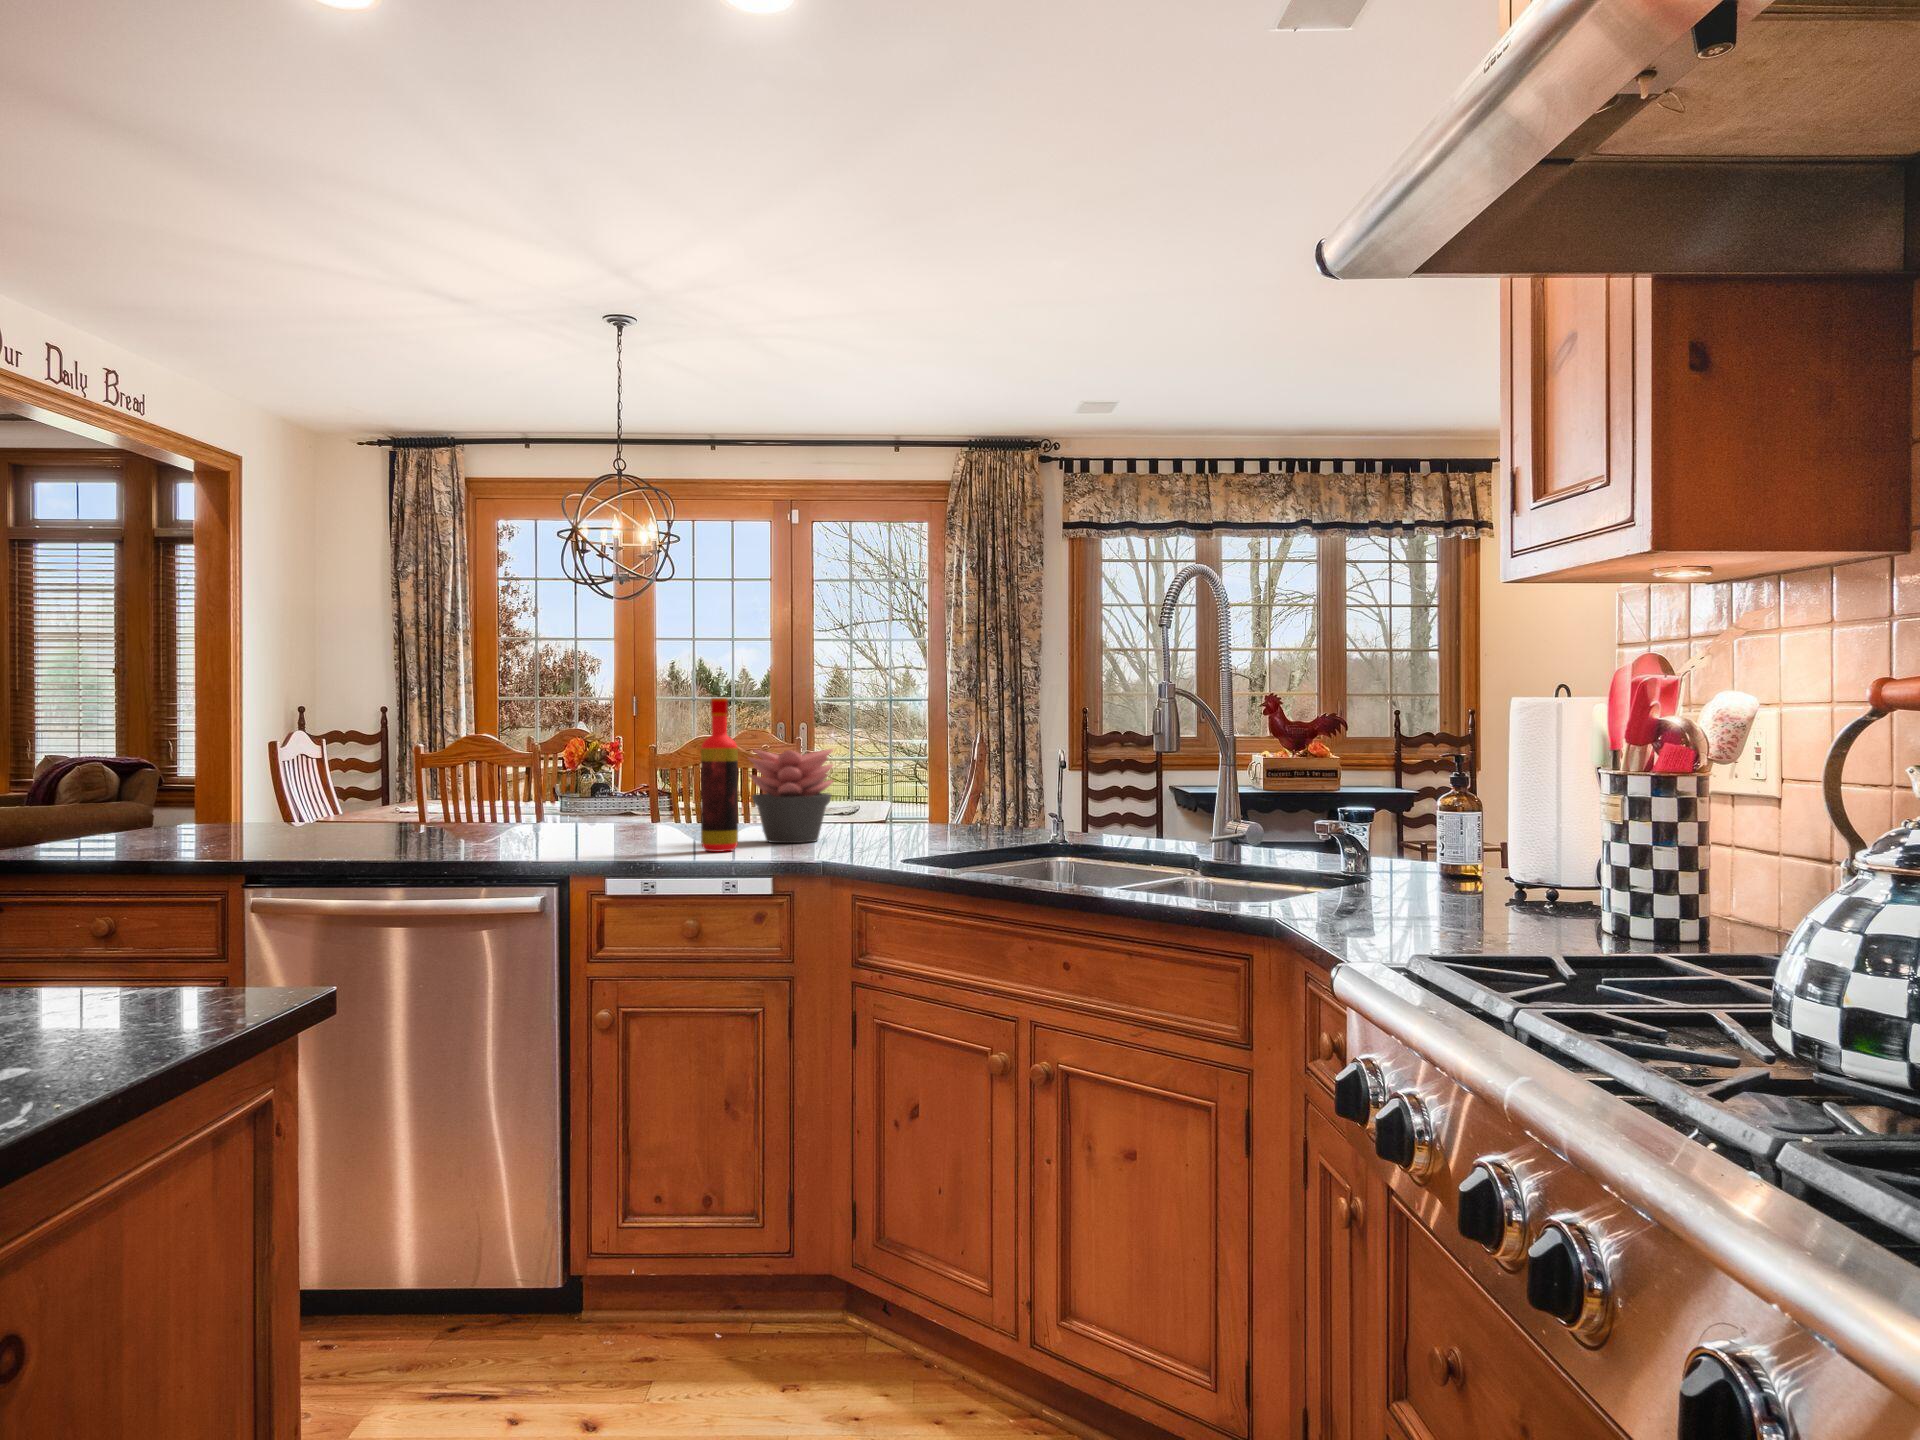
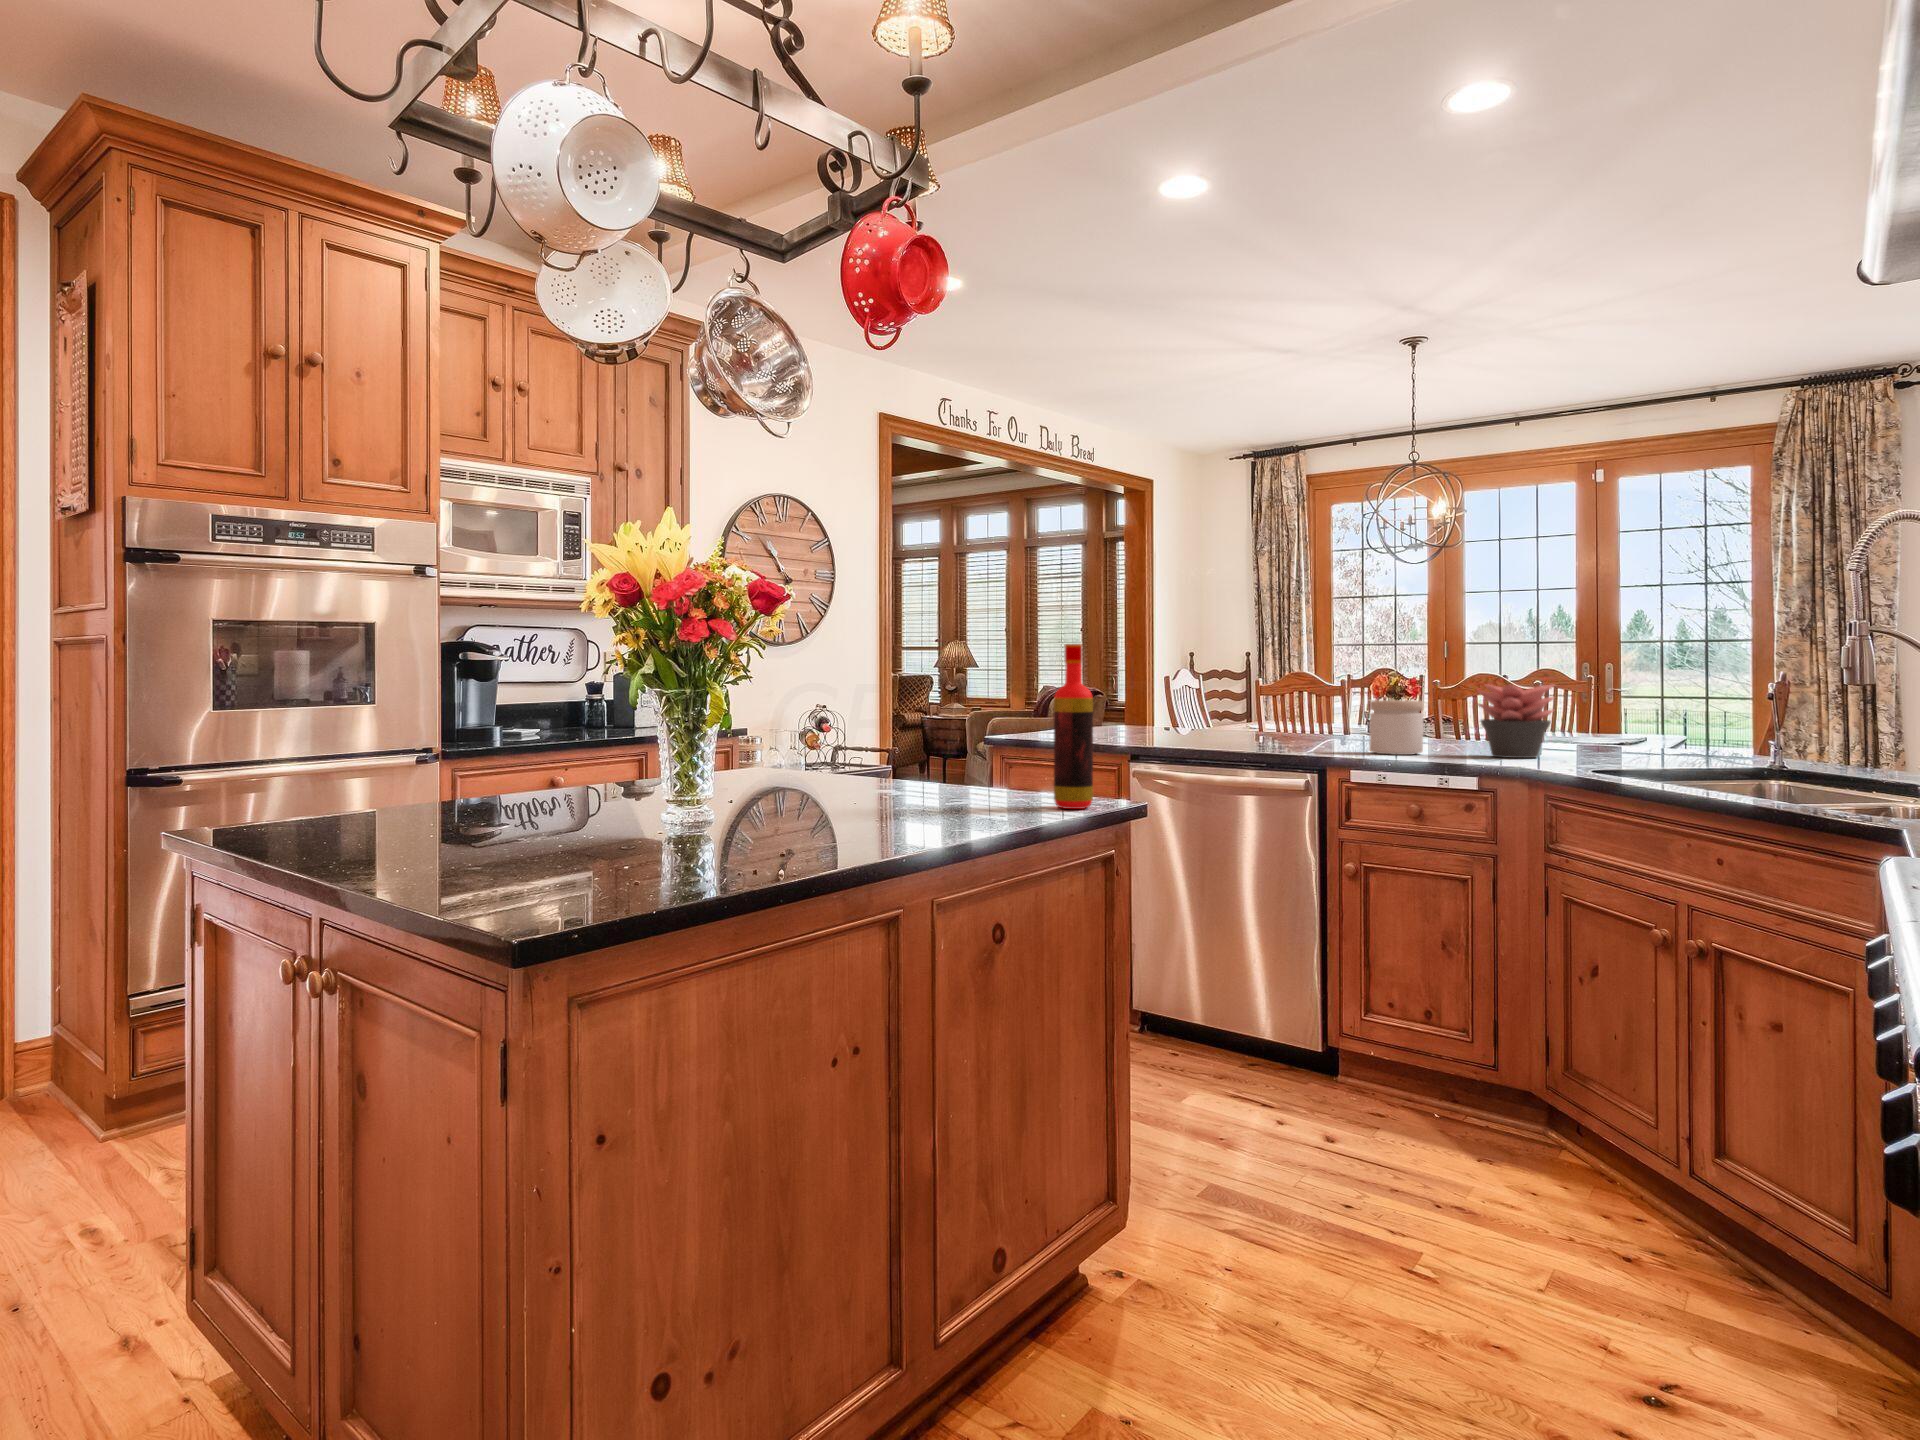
bottle: present [701,698,738,852] -> present [1054,644,1093,809]
jar: none [613,772,683,847] -> present [1369,700,1423,755]

